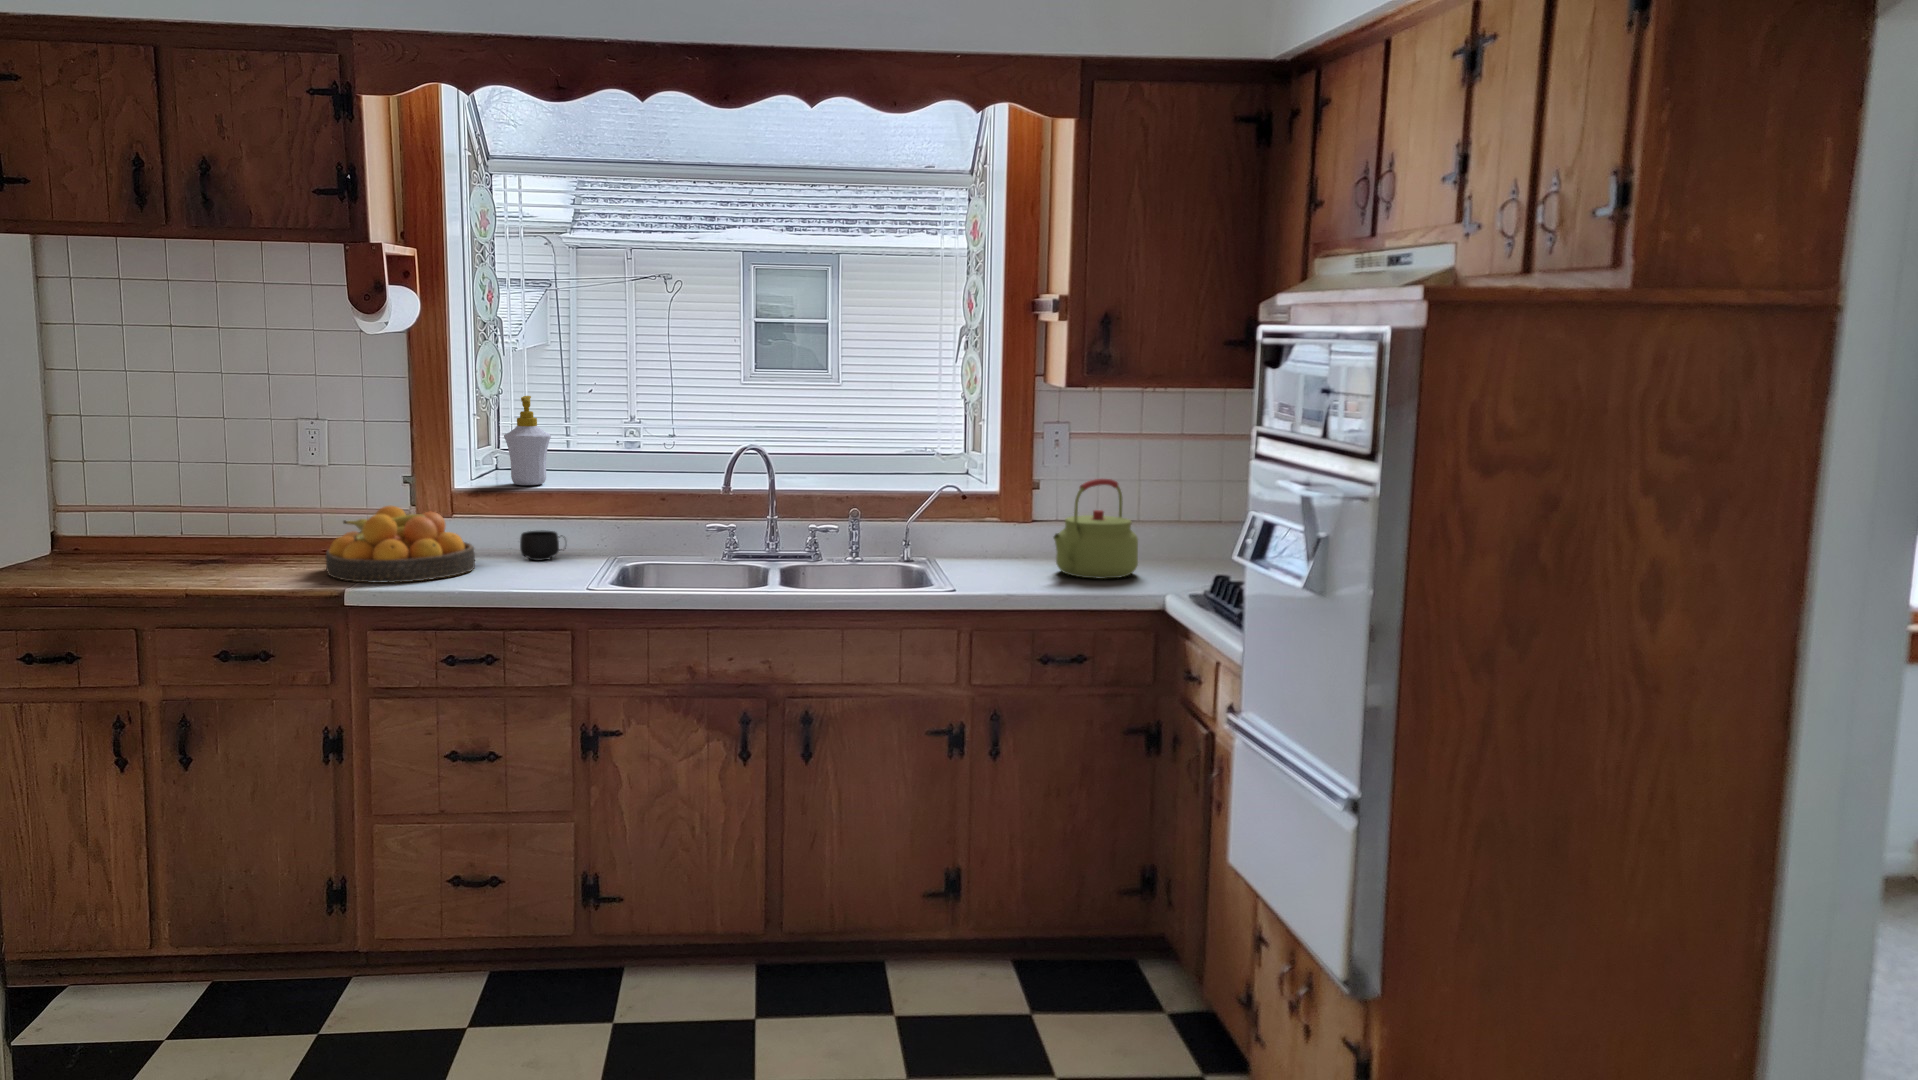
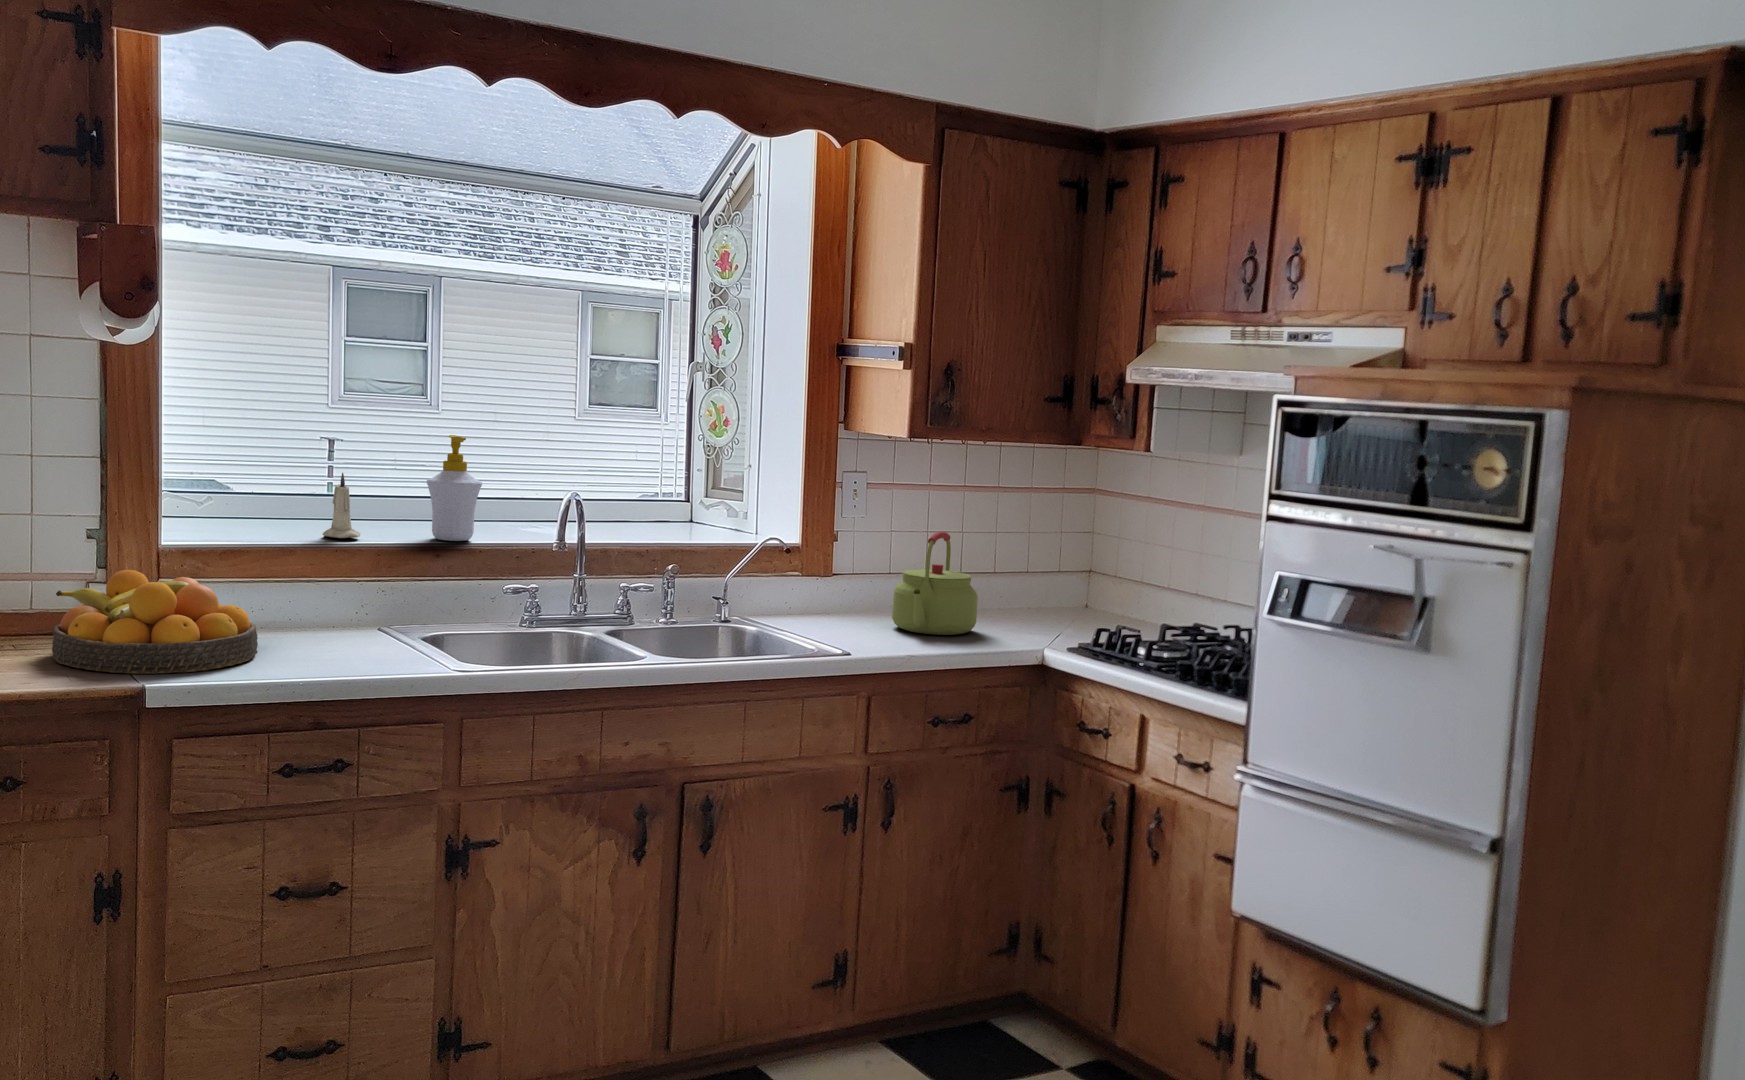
soap bottle: present [504,396,551,485] -> present [427,435,482,541]
candle: none [587,431,615,484] -> present [323,473,360,538]
mug: present [520,530,566,560] -> none [277,598,332,636]

